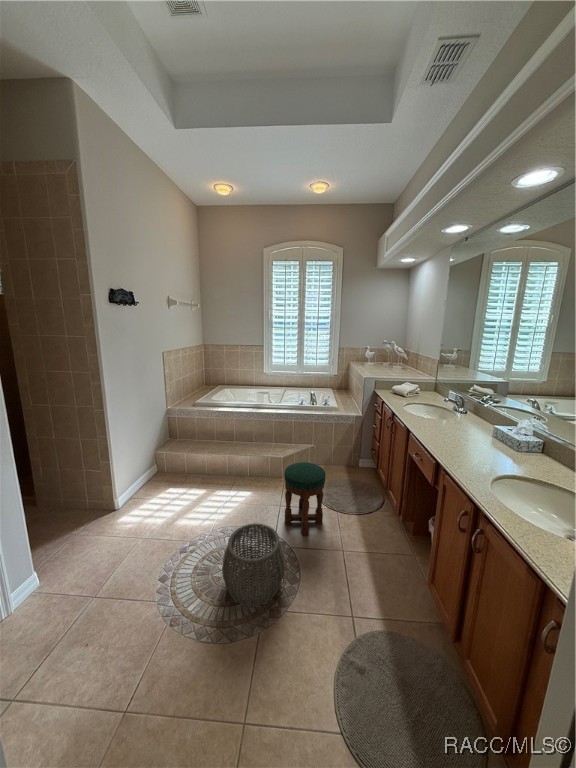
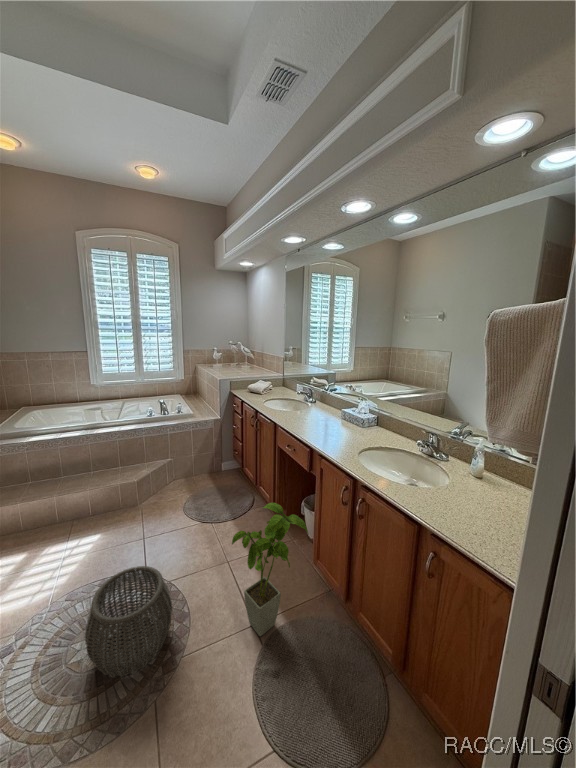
stool: present [284,462,326,536] -> none [149,479,199,563]
house plant: none [337,510,418,638] -> present [232,503,308,636]

